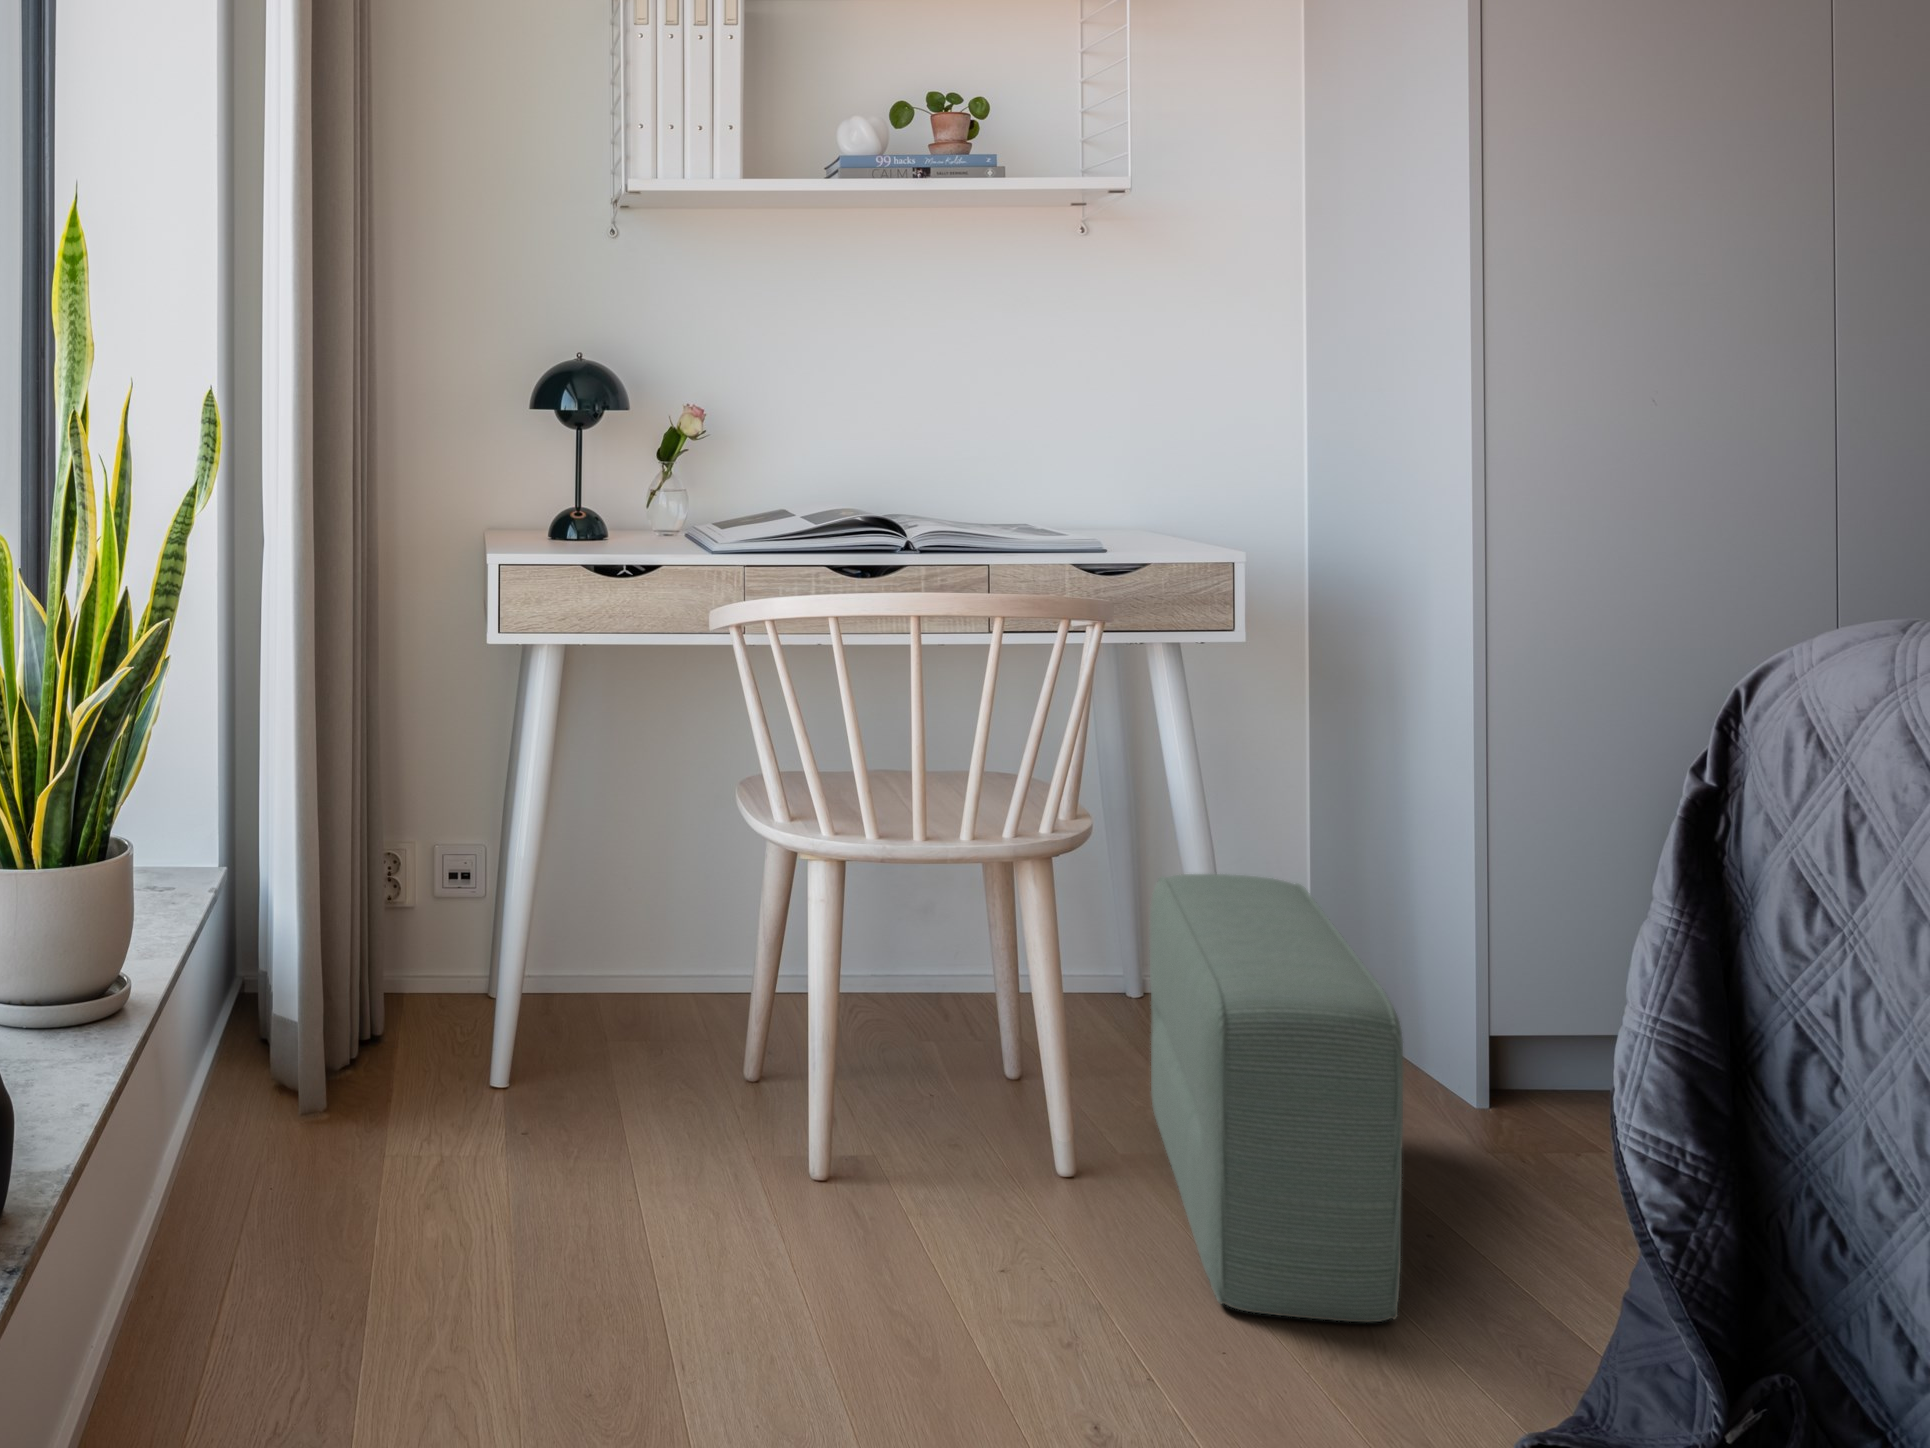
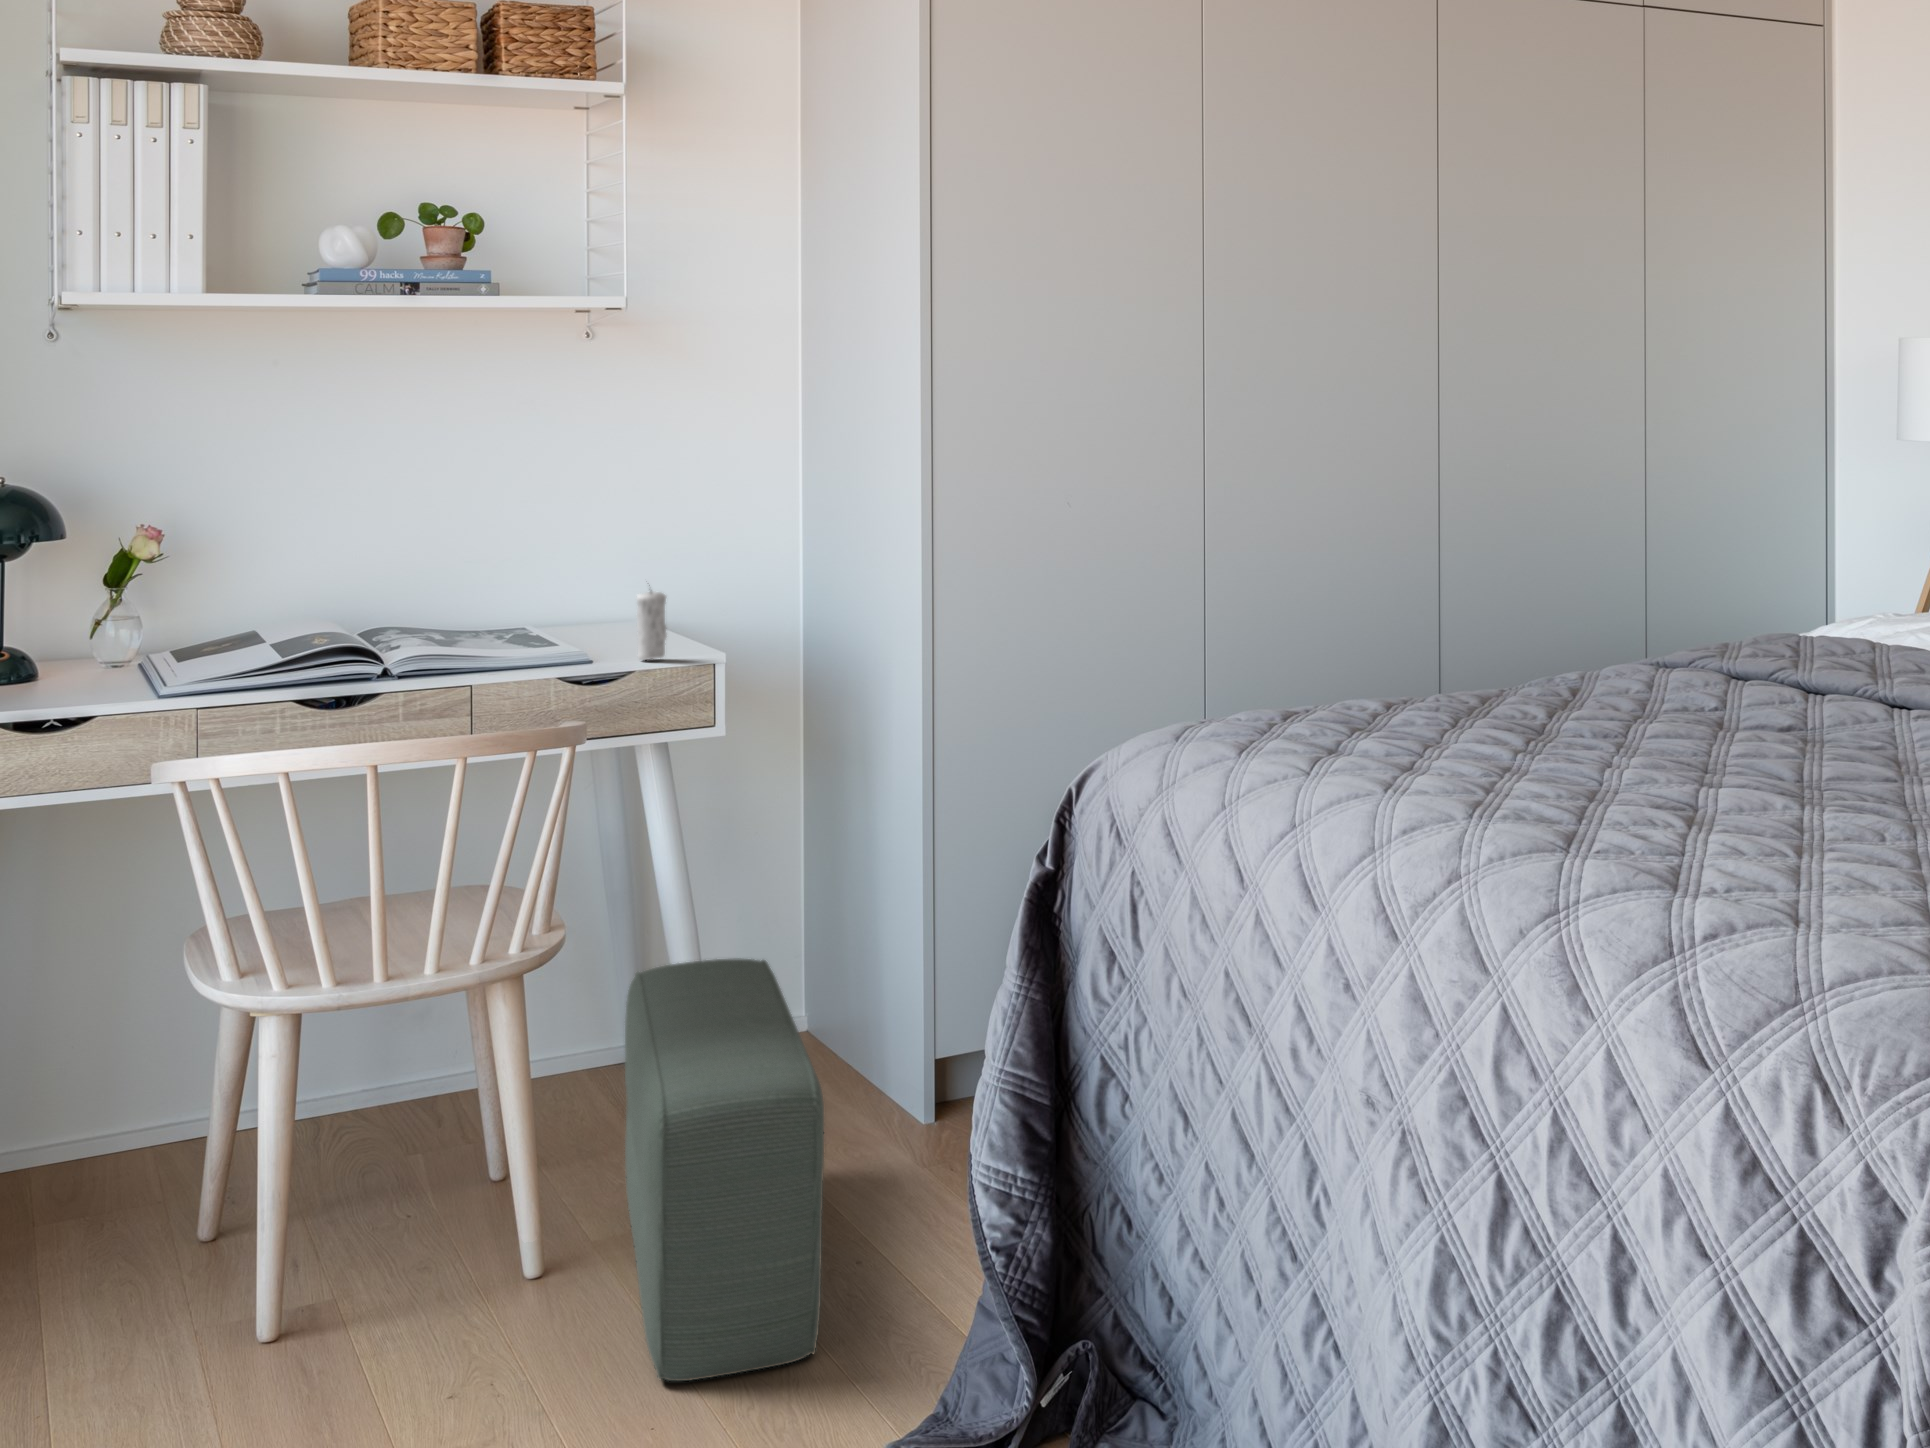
candle: none [1150,464,1182,550] -> present [637,591,667,660]

